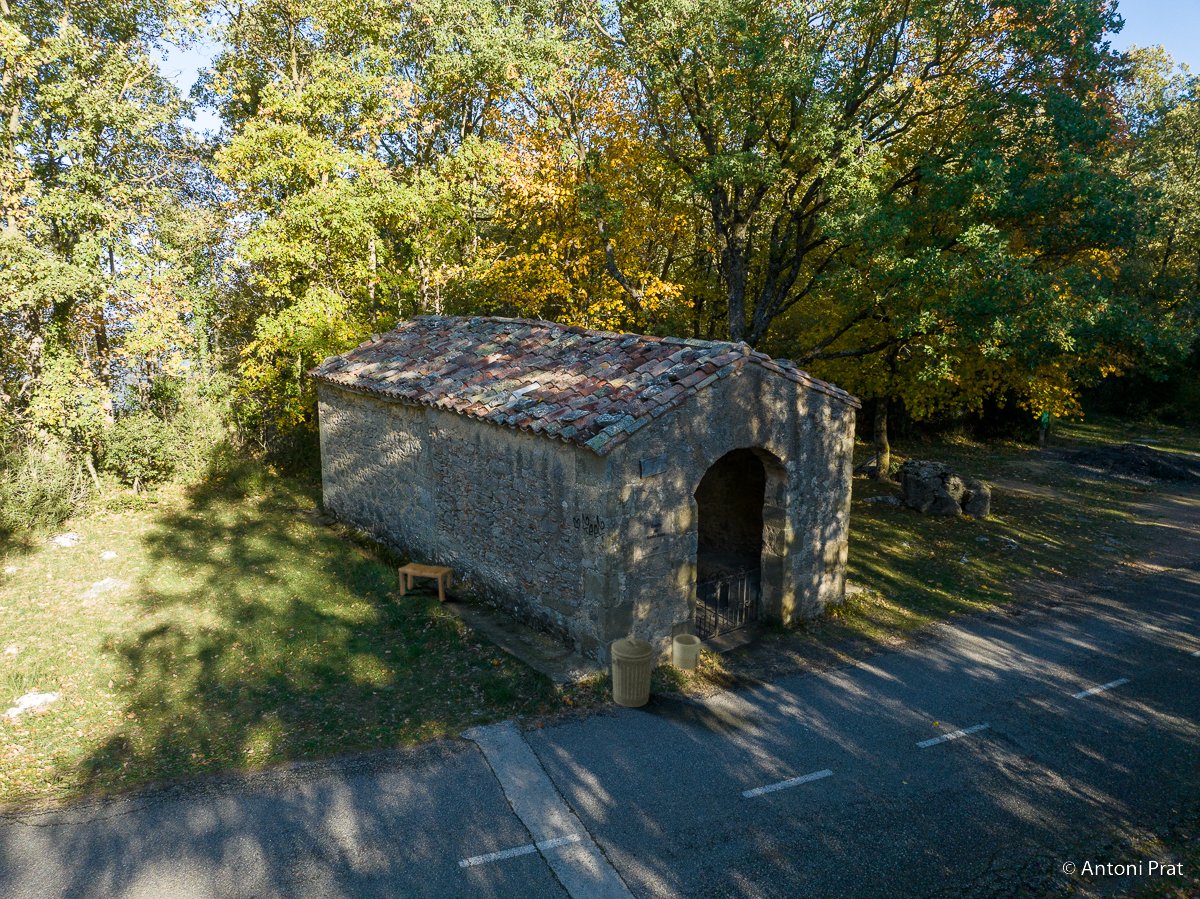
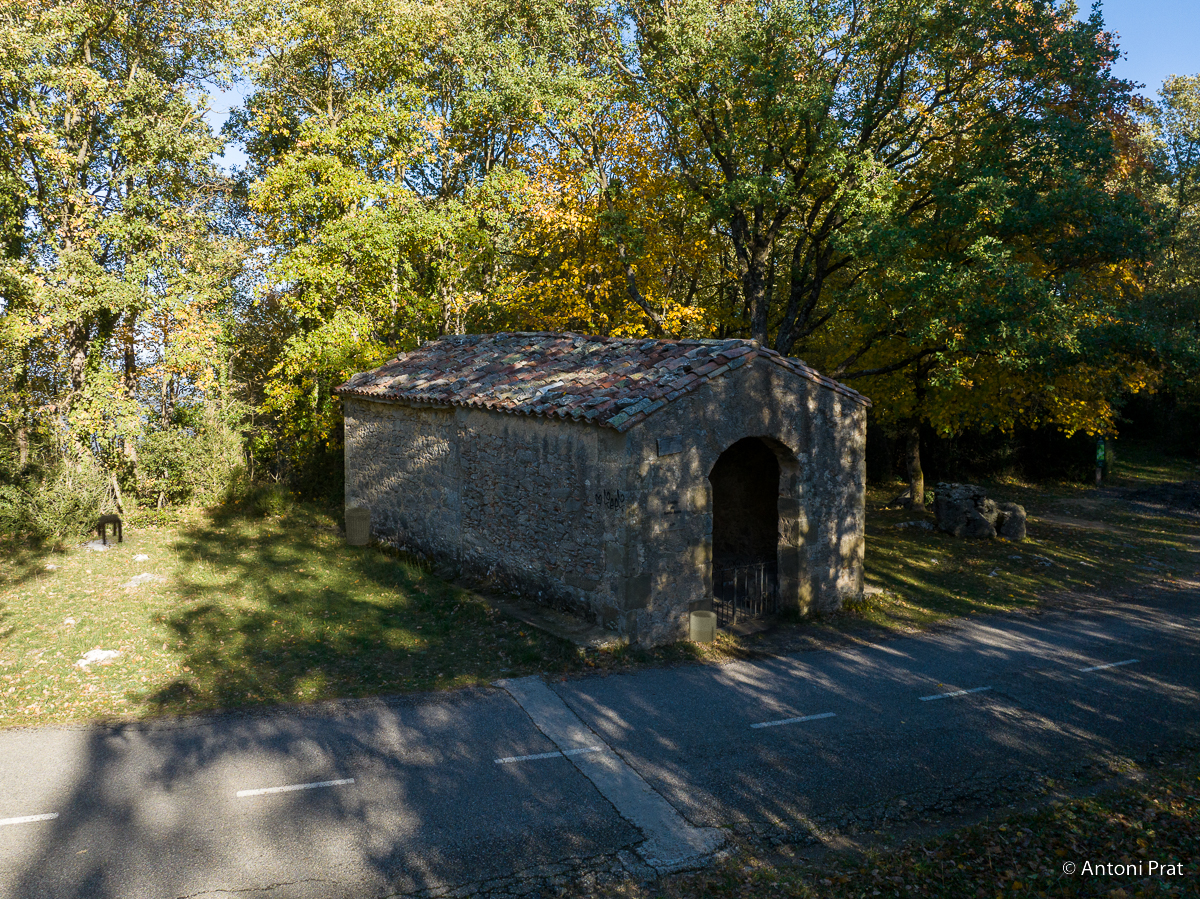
bench: present [398,563,453,601] -> present [97,514,123,544]
trash can: present [611,638,654,707] -> present [345,507,371,545]

